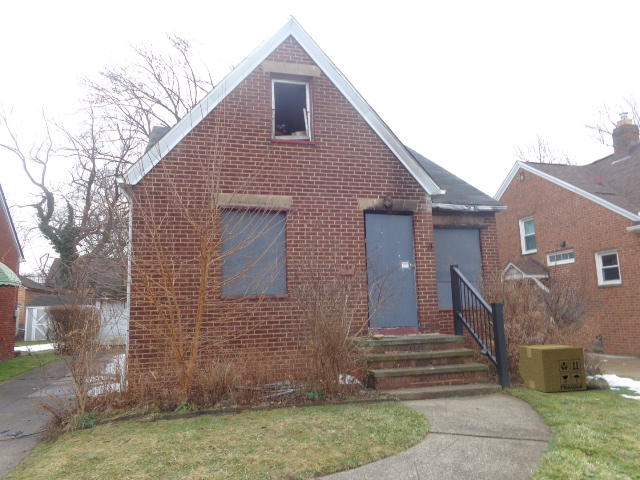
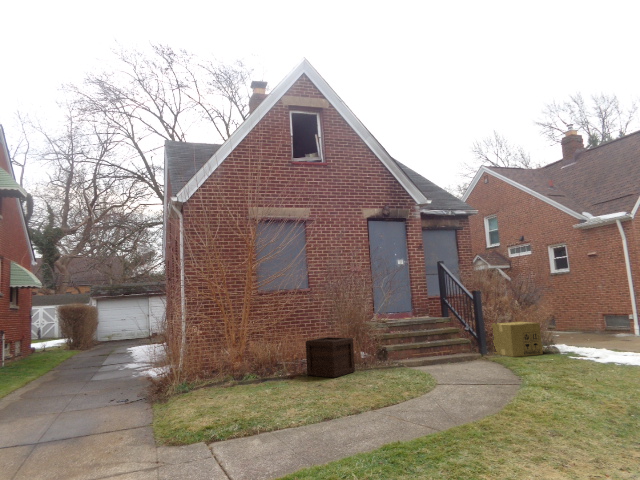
wooden crate: none [262,357,327,414] -> present [306,337,355,378]

